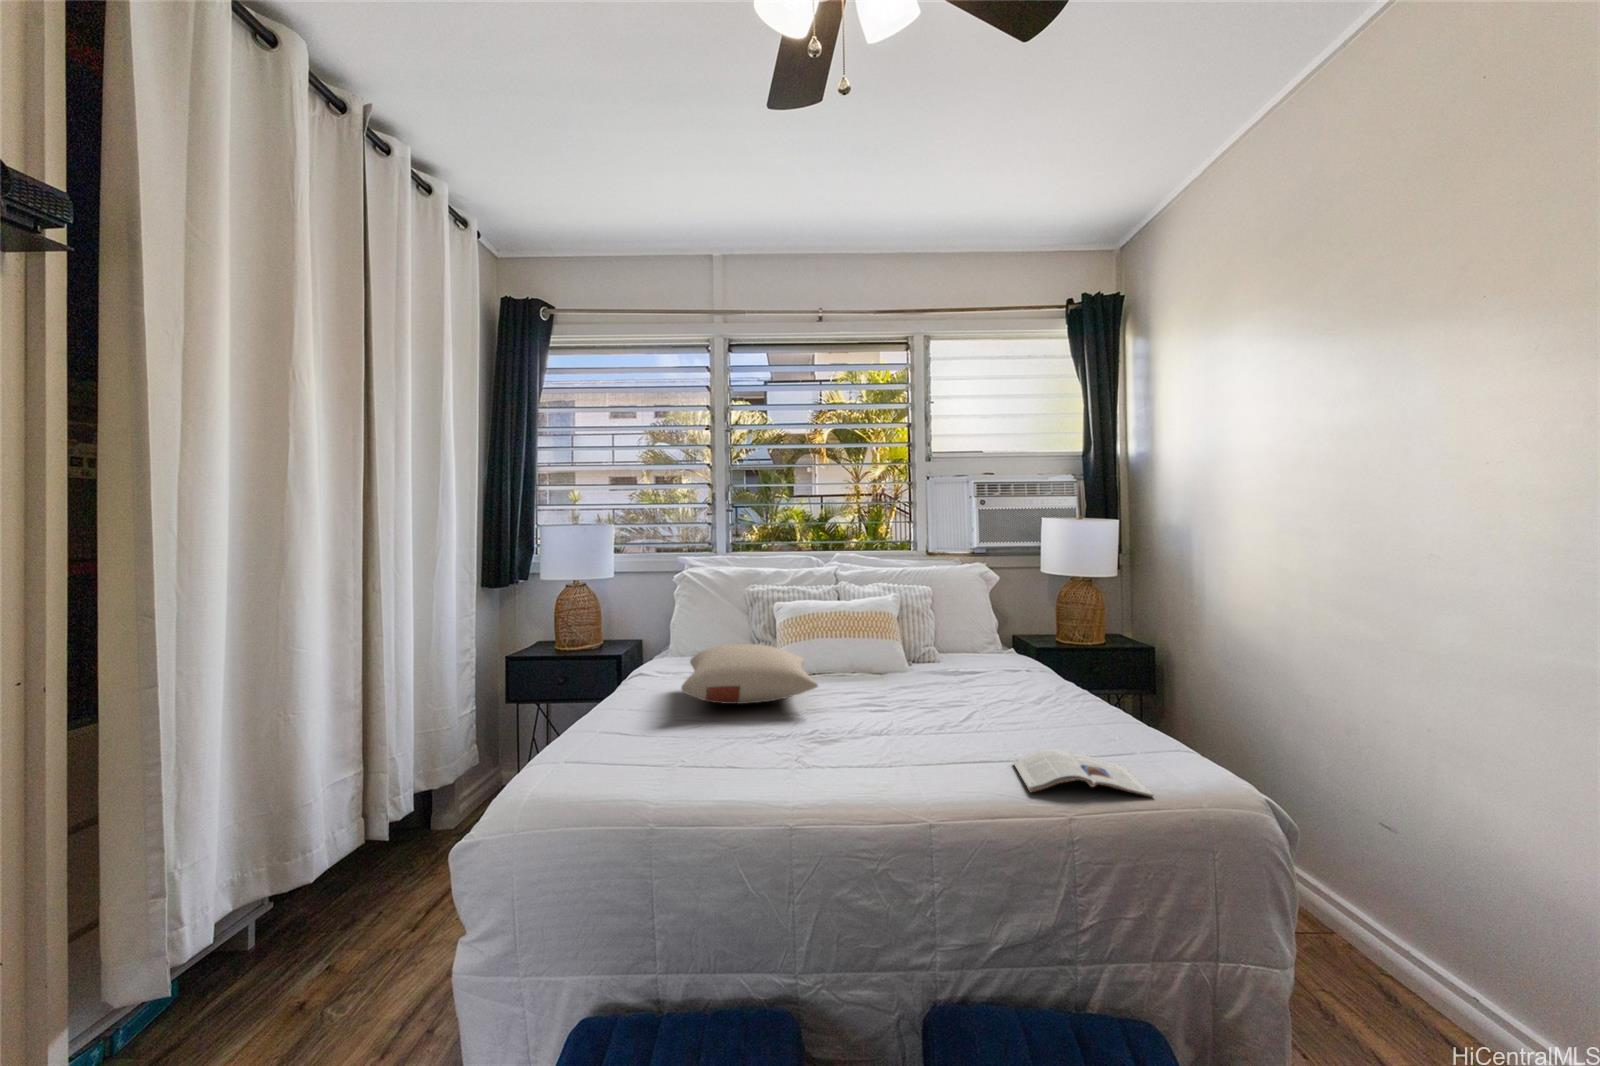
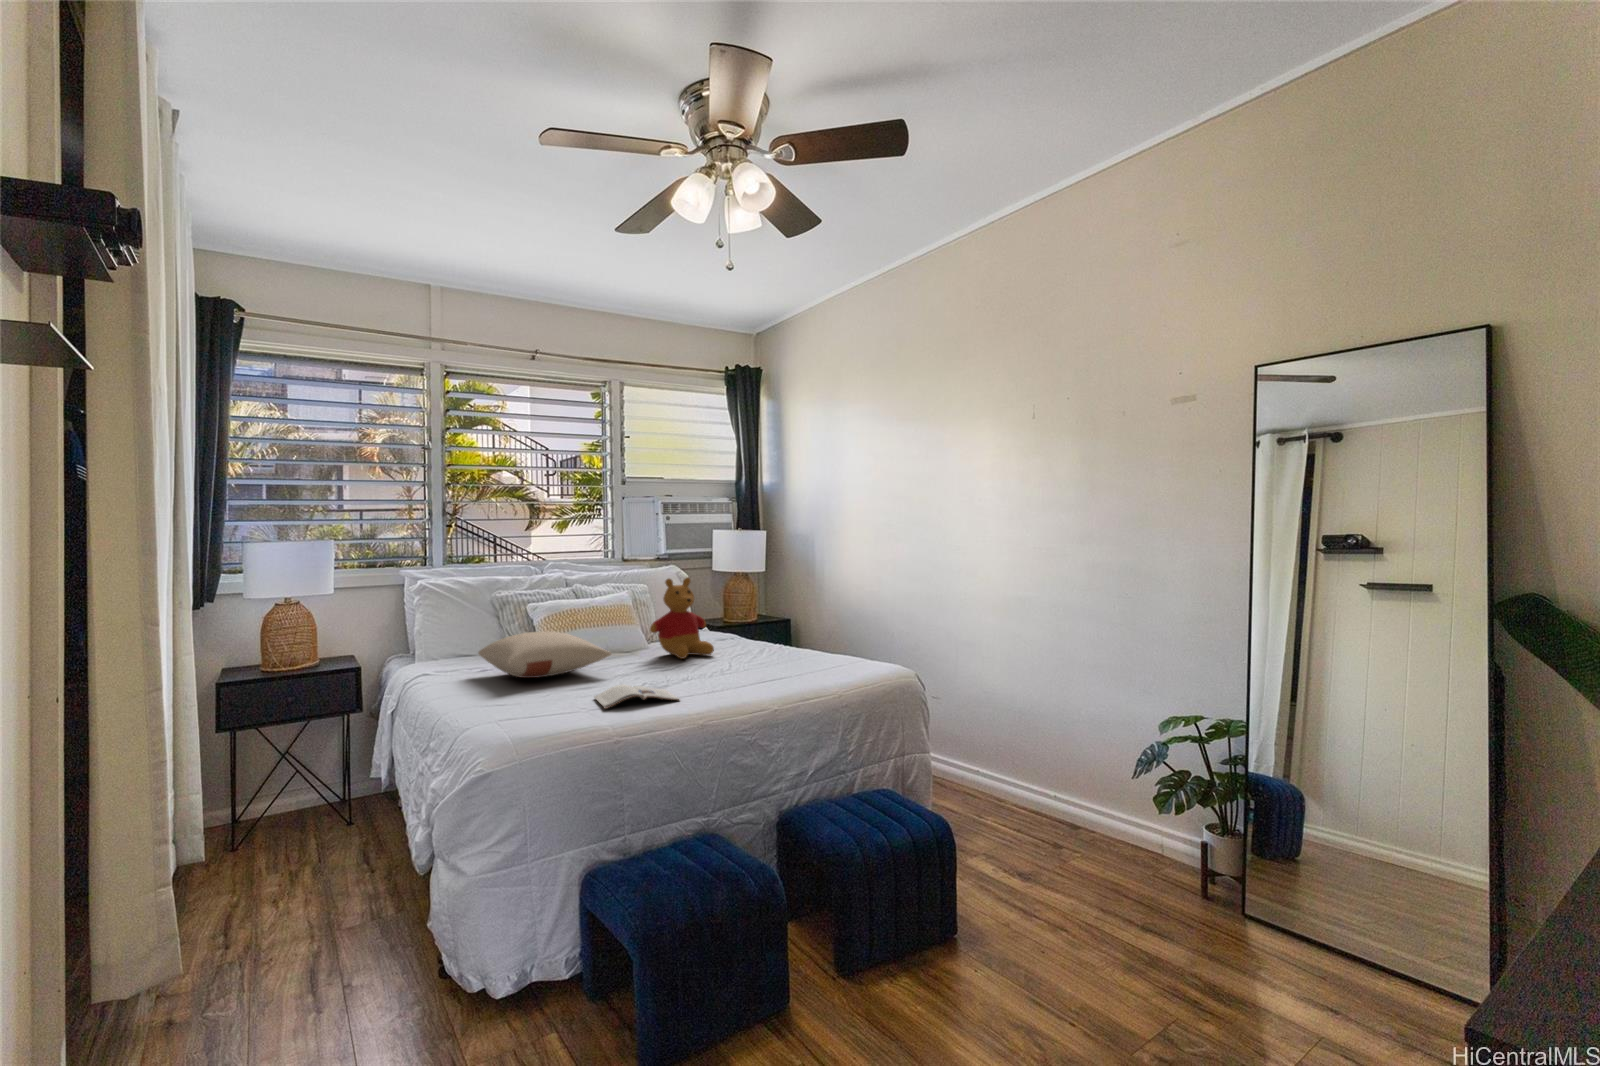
stuffed bear: none [895,584,980,699] -> present [650,578,714,659]
magazine: present [1013,749,1154,797] -> present [595,685,680,709]

